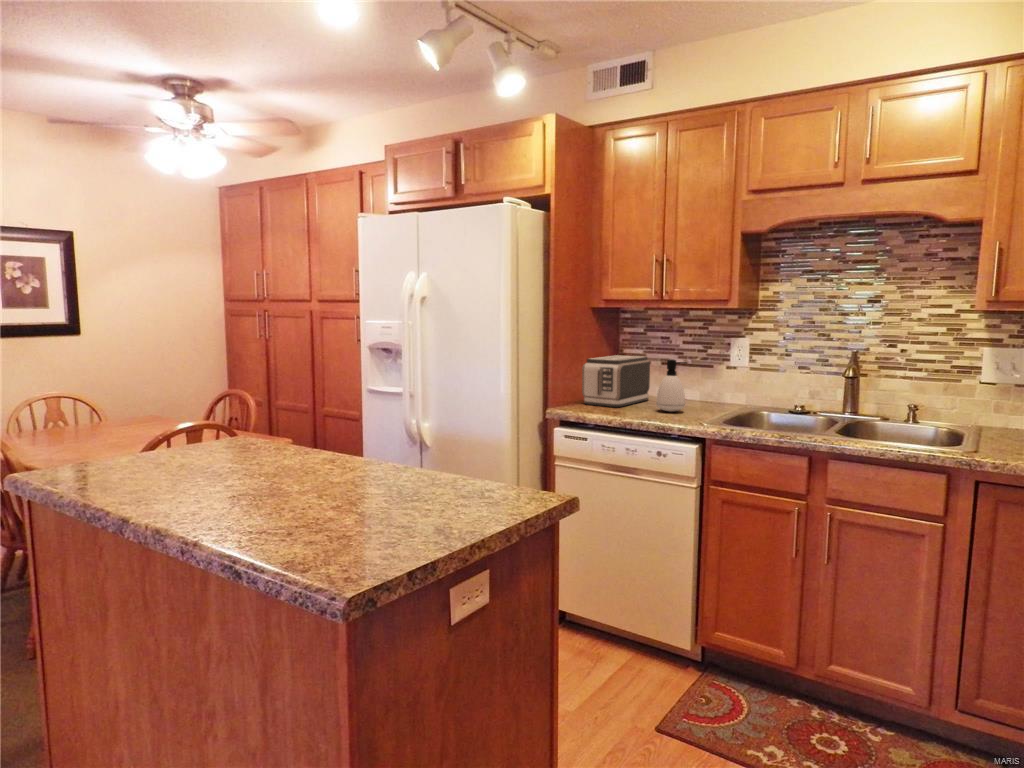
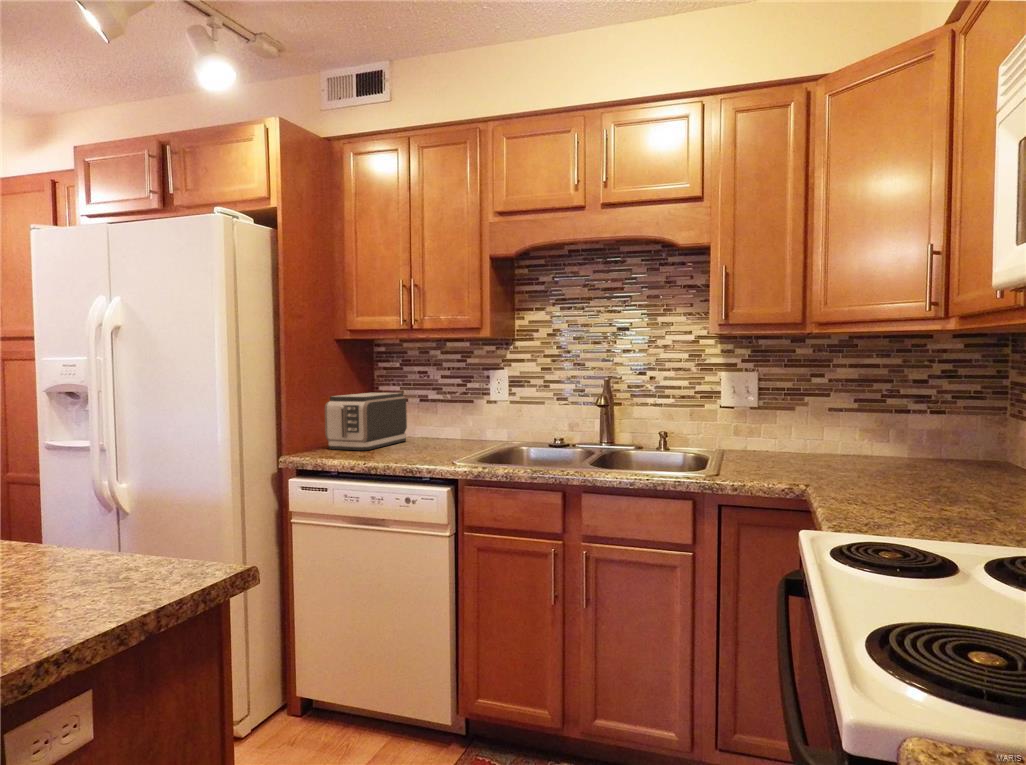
soap dispenser: present [656,359,687,412] -> none [408,393,440,452]

